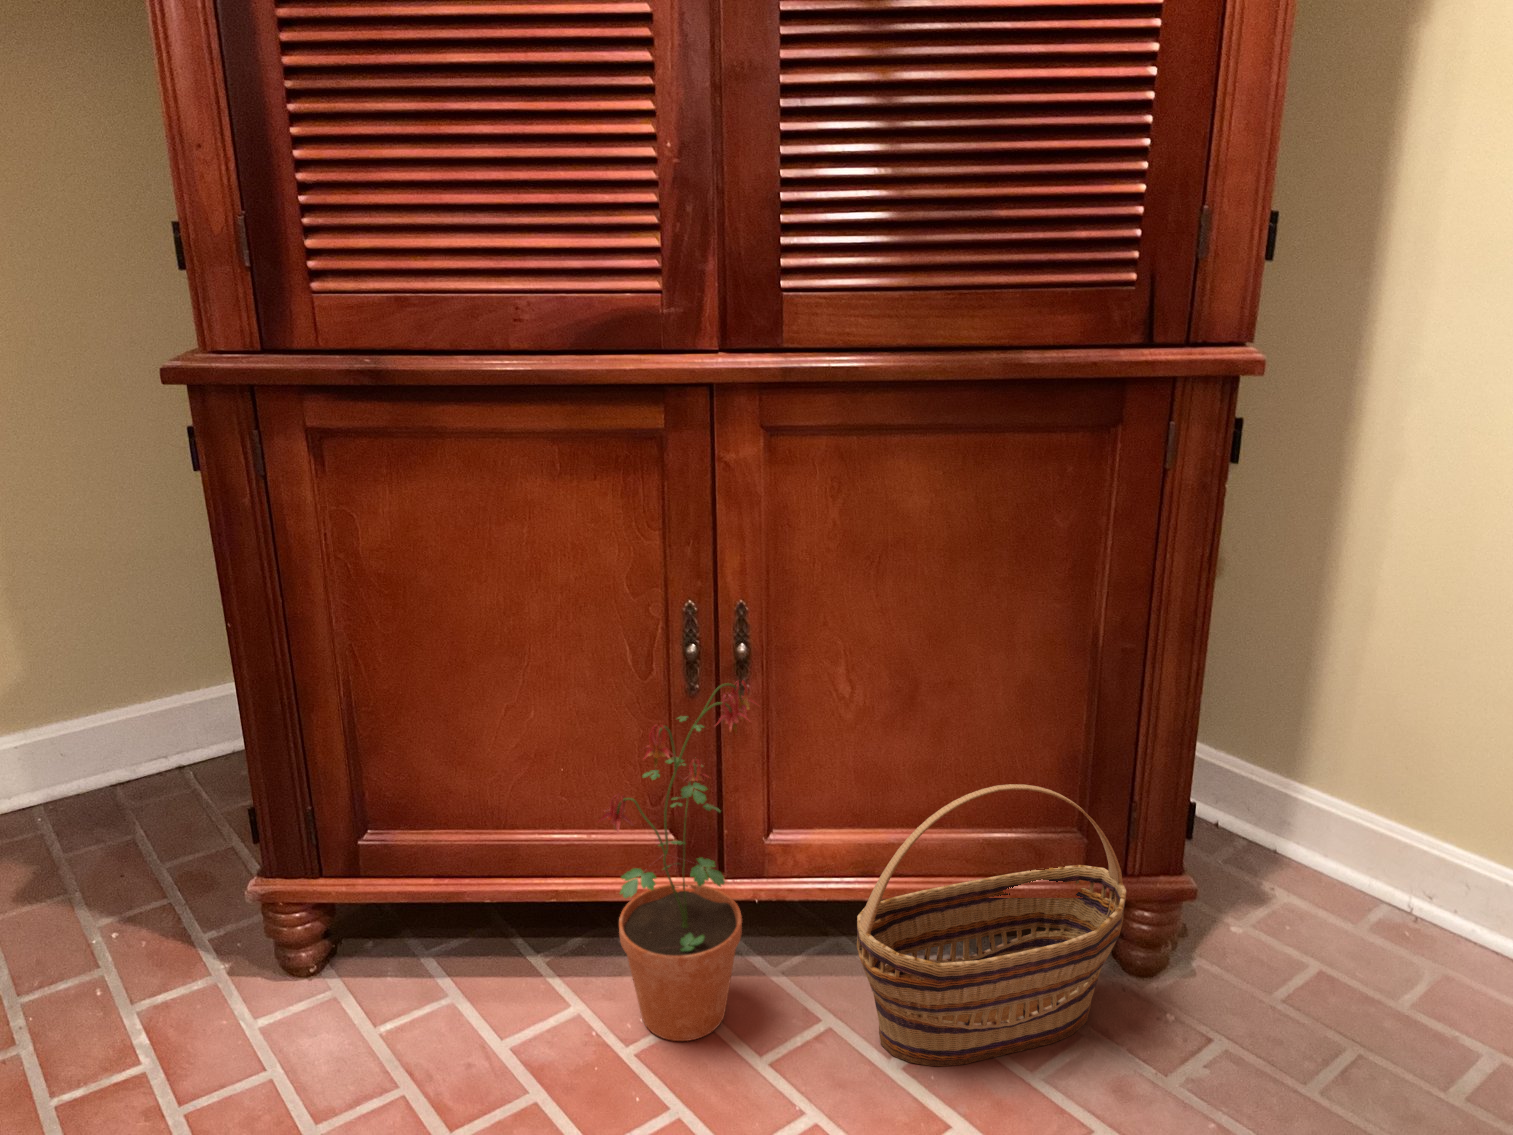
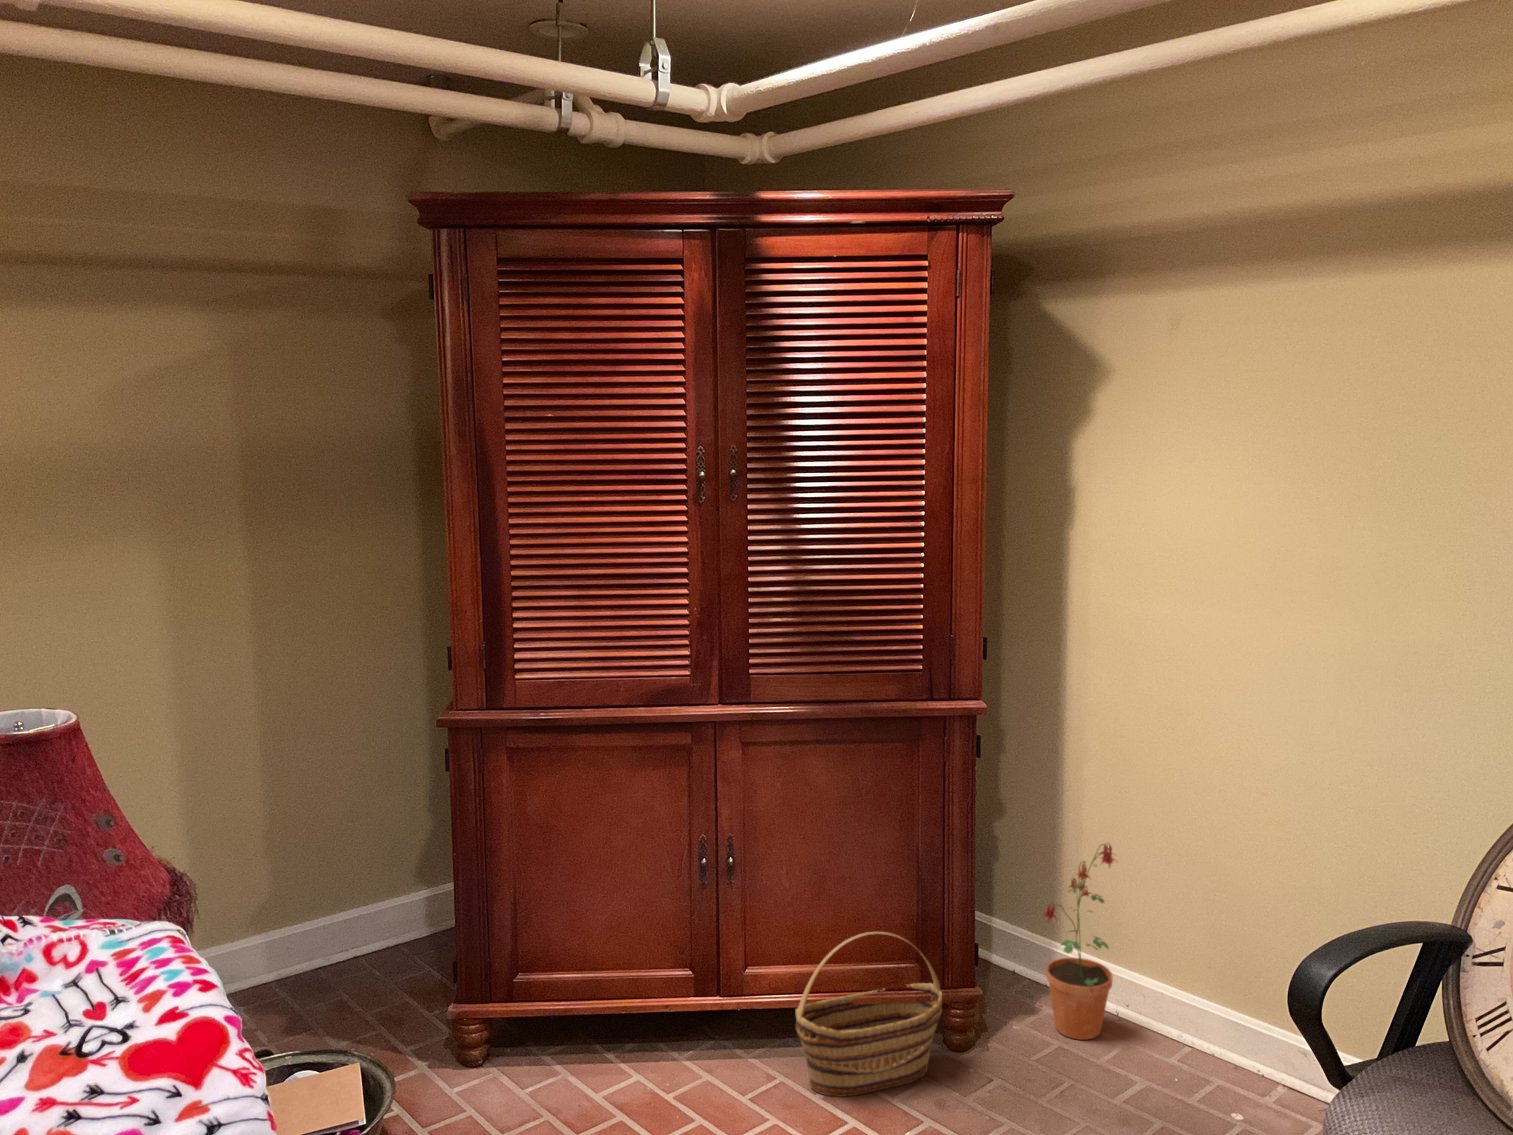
potted plant: present [599,681,757,1041] -> present [1044,843,1117,1040]

